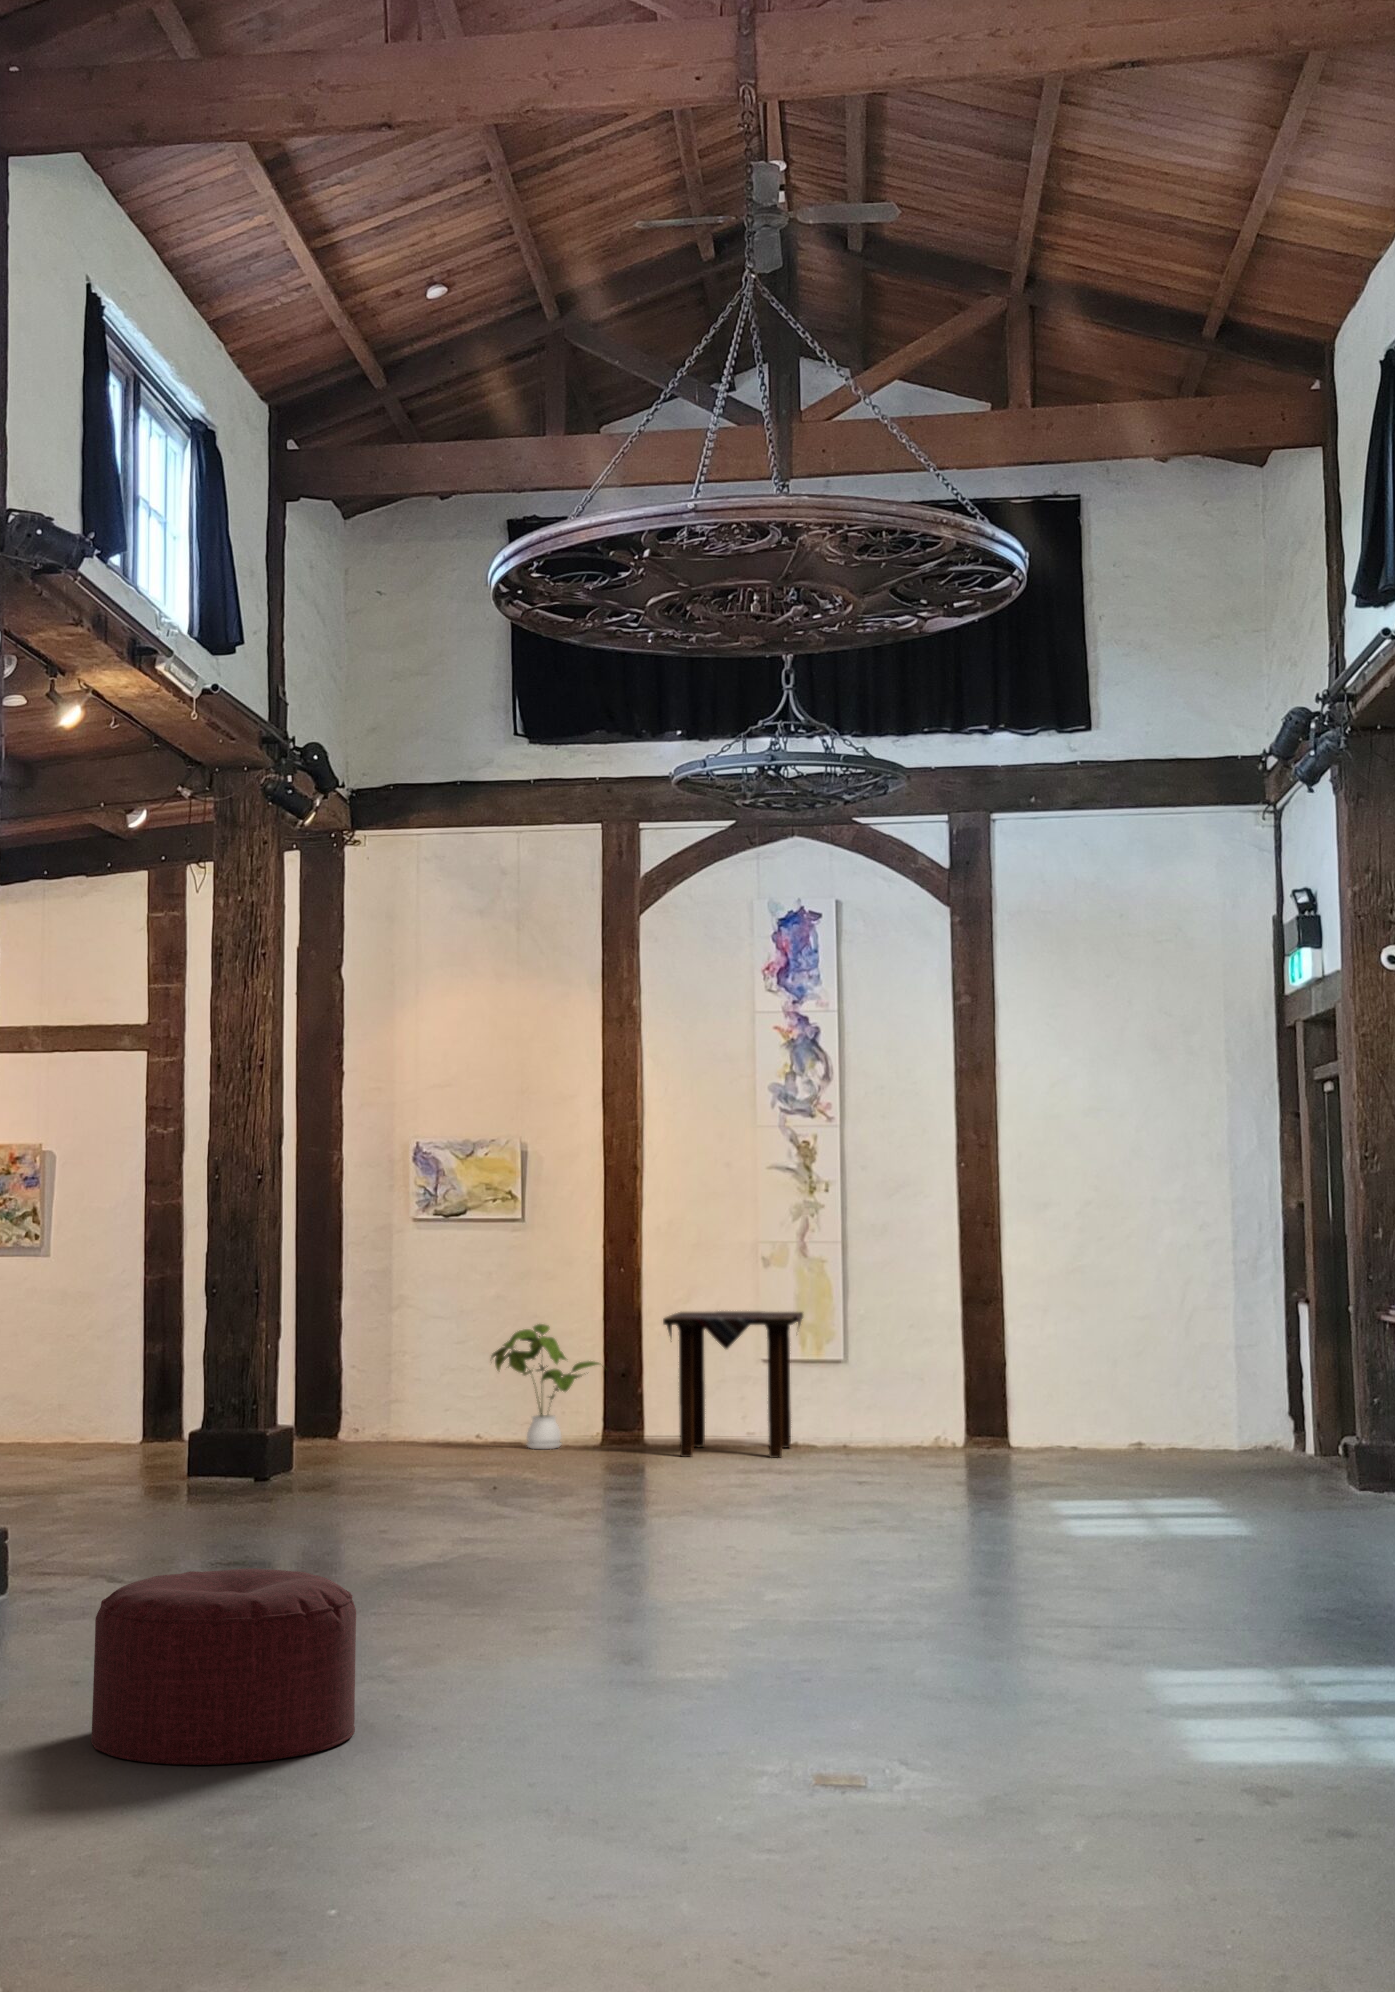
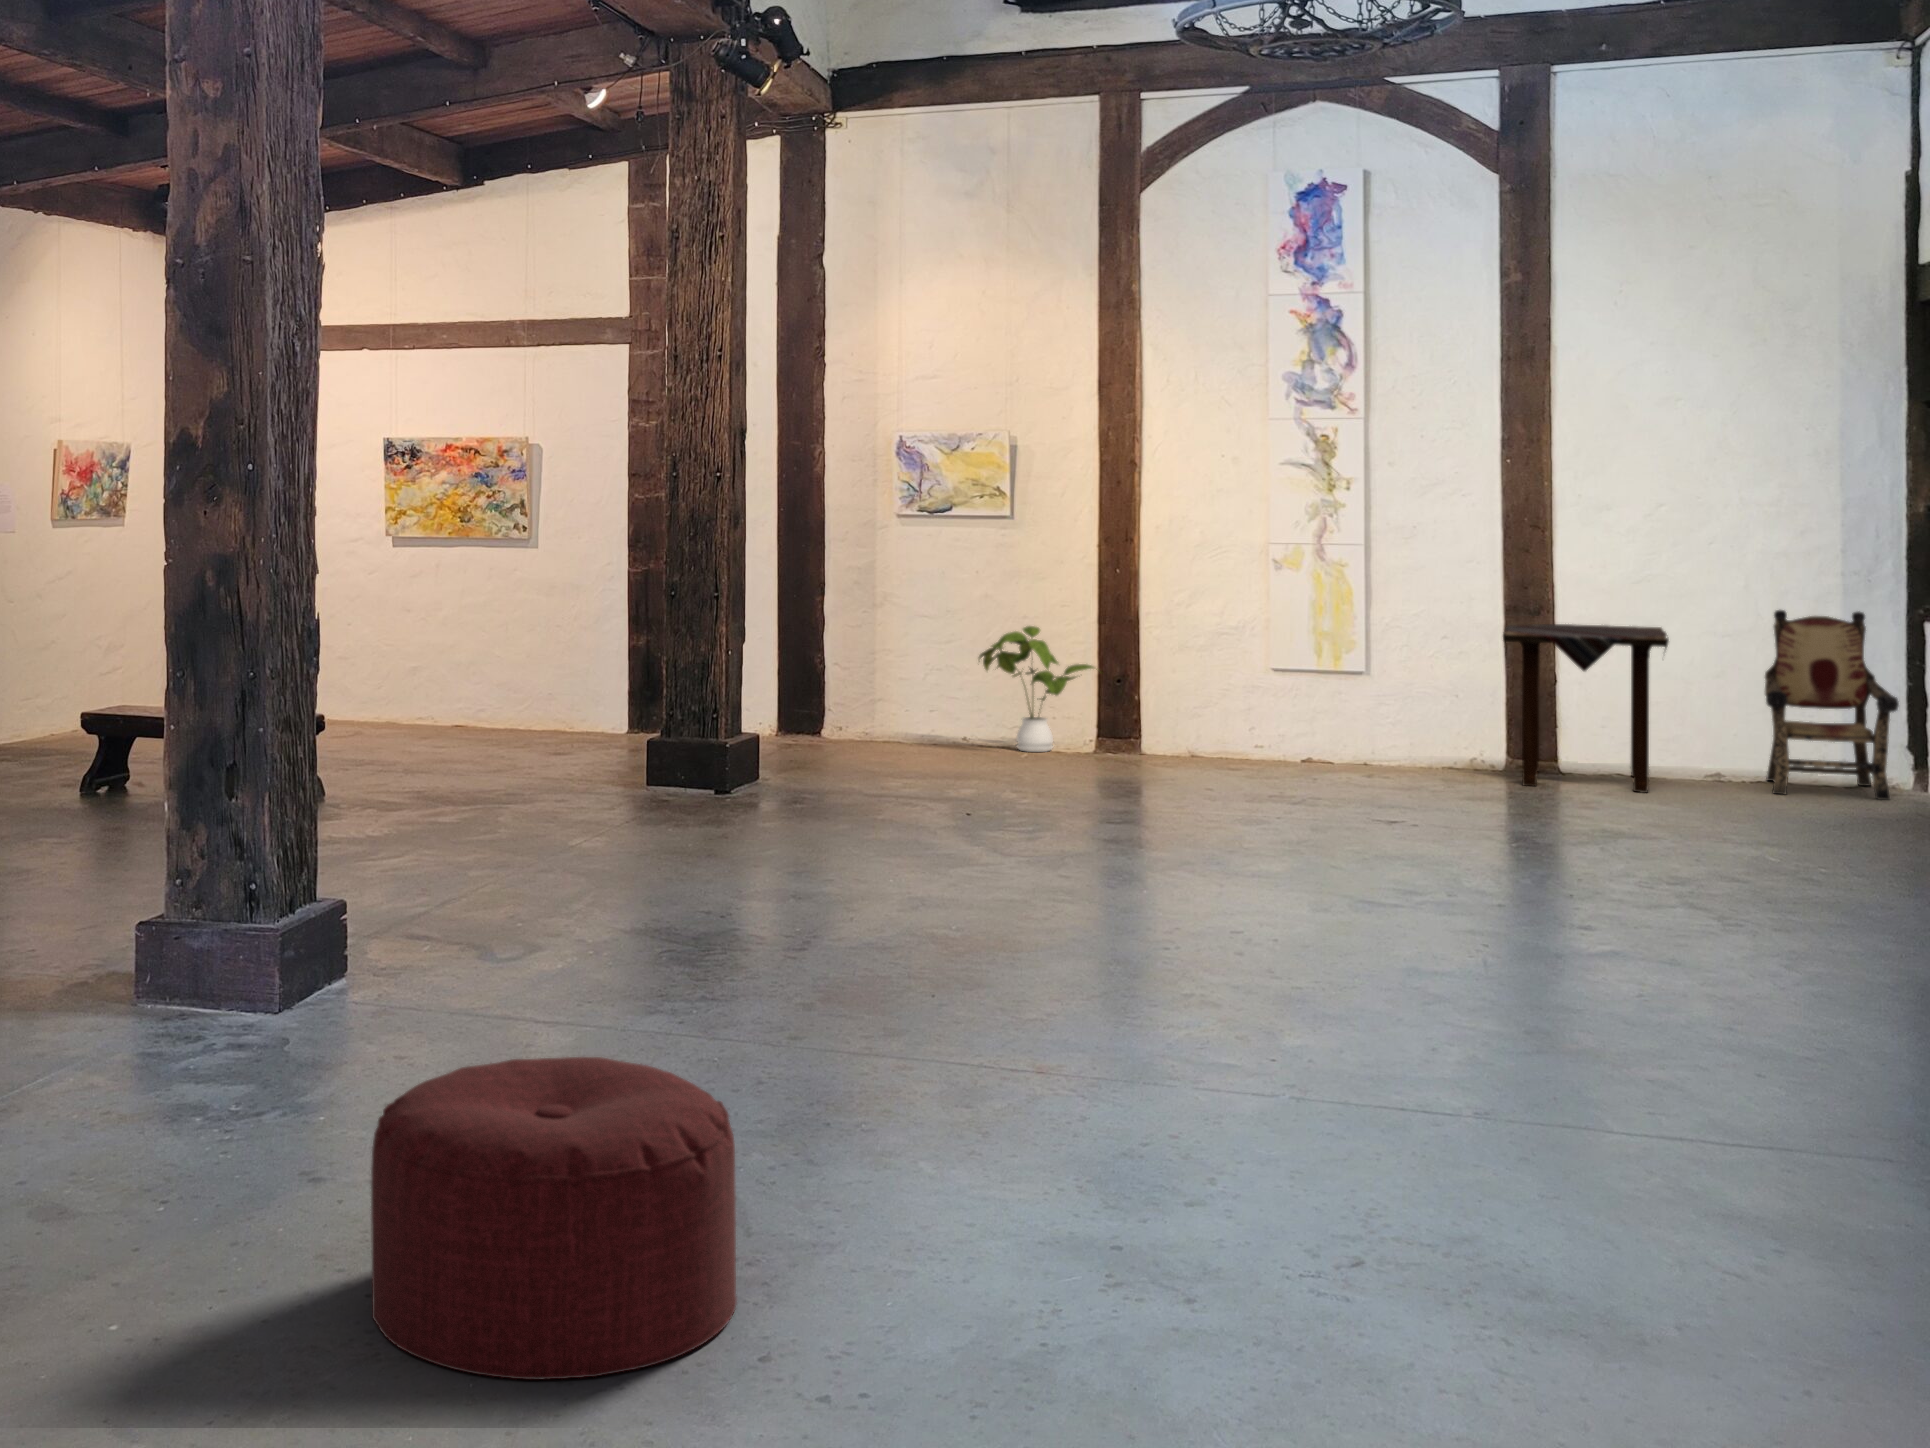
armchair: none [1174,1293,1278,1458] -> present [1765,610,1899,800]
side table: present [663,1311,803,1458] -> present [1503,623,1669,793]

